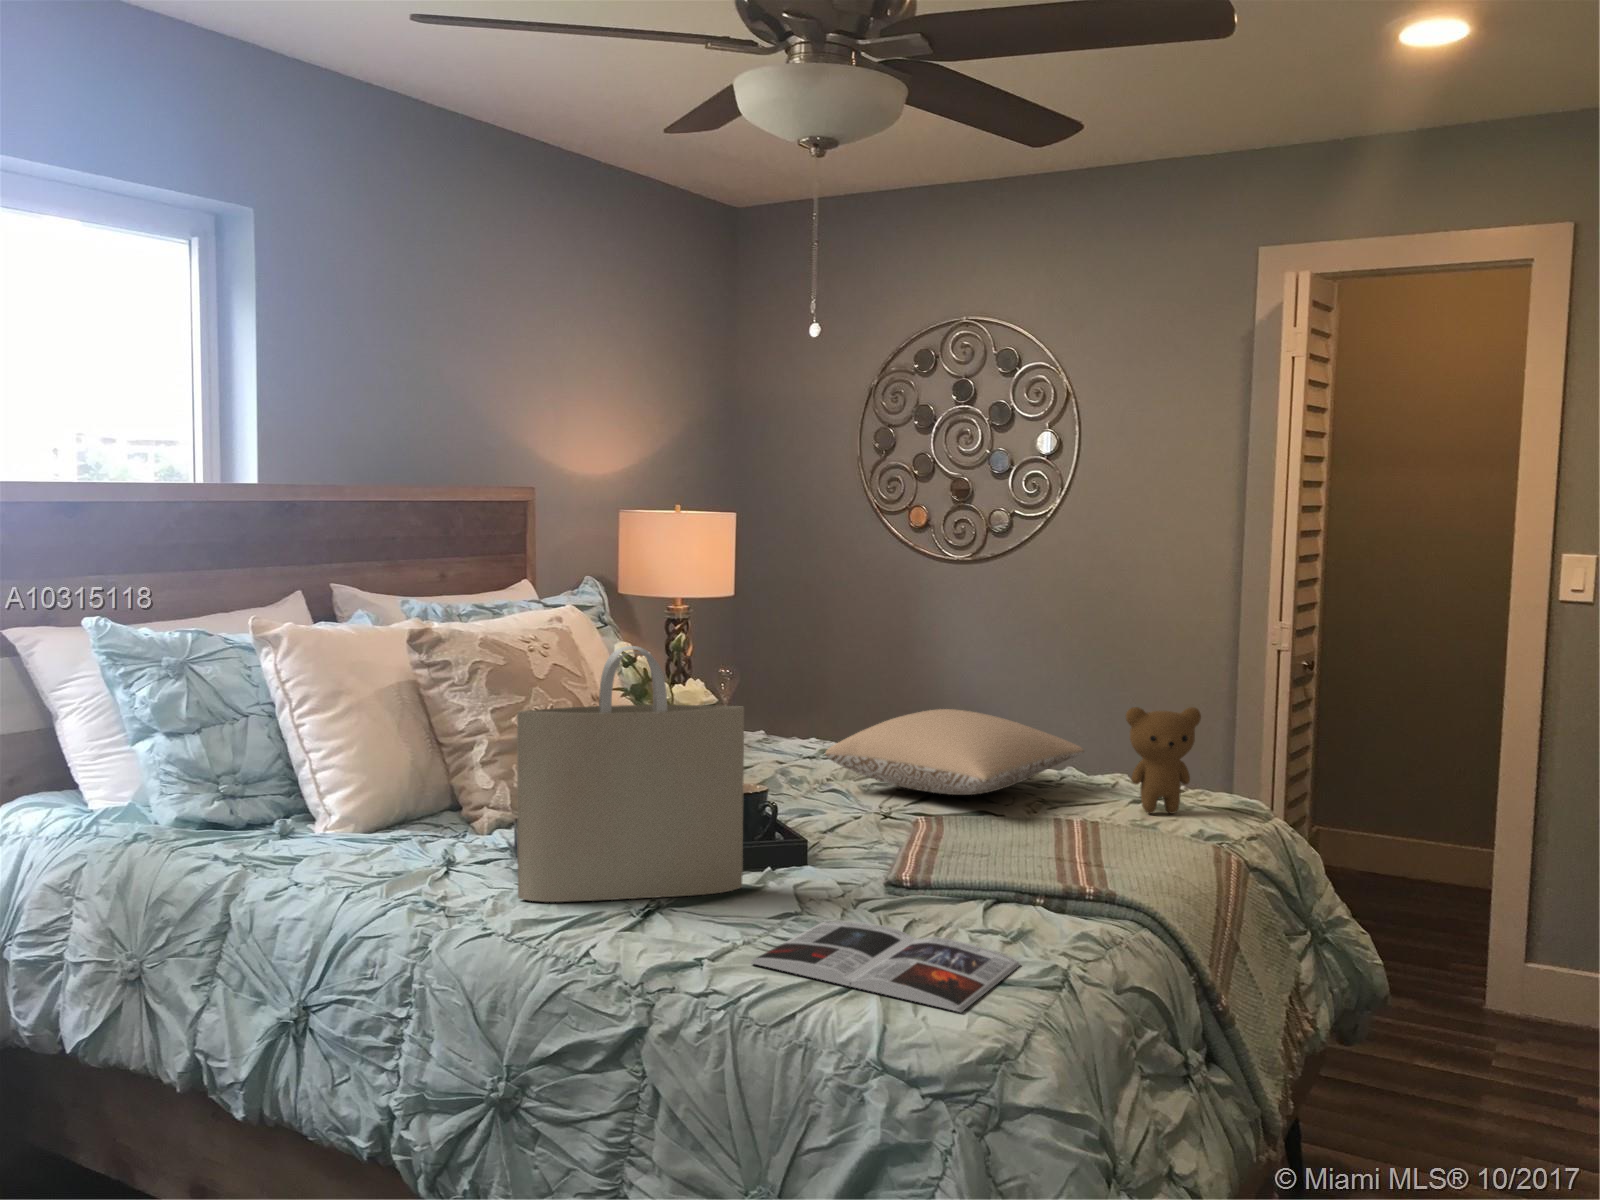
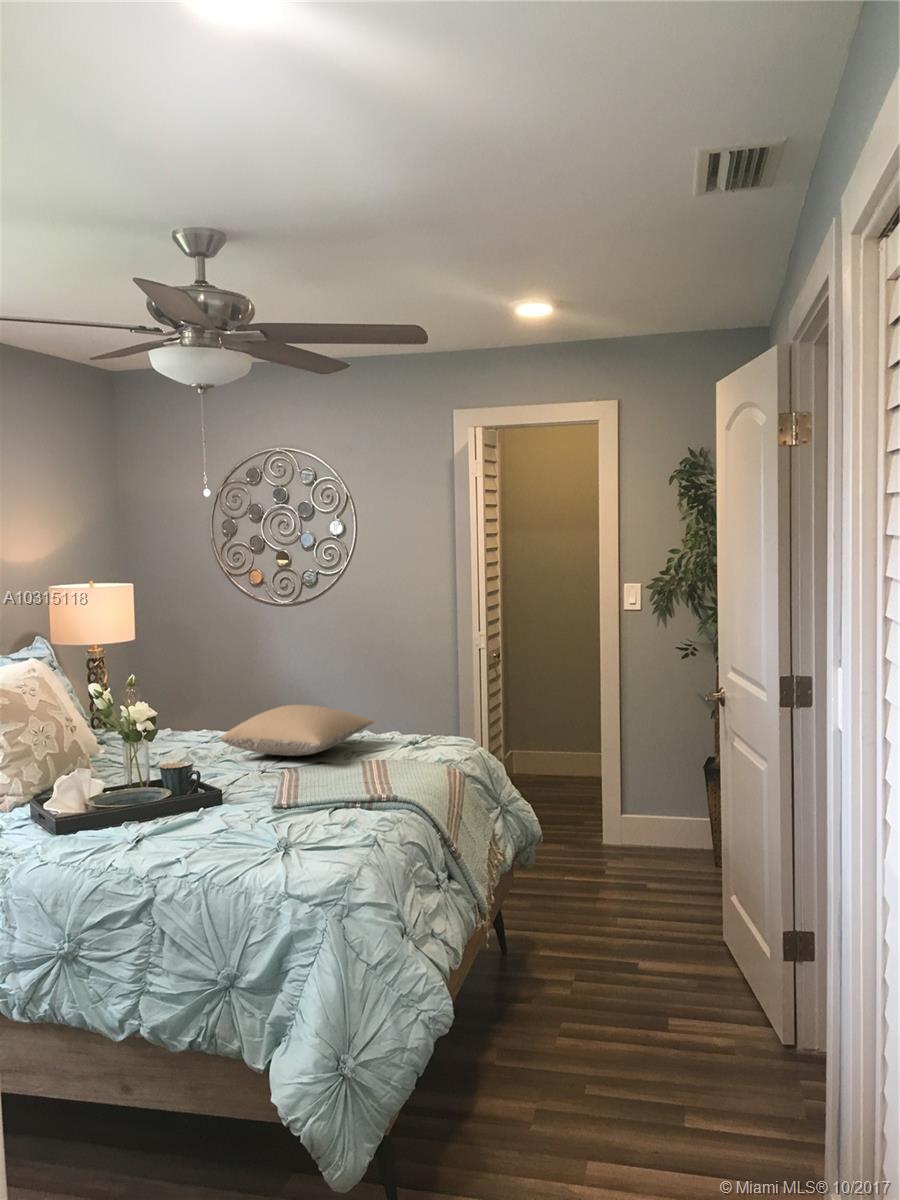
tote bag: present [517,646,744,902] -> none [49,688,189,843]
teddy bear: present [1126,707,1201,814] -> none [396,692,437,754]
magazine: present [750,921,1020,1012] -> none [207,828,352,862]

